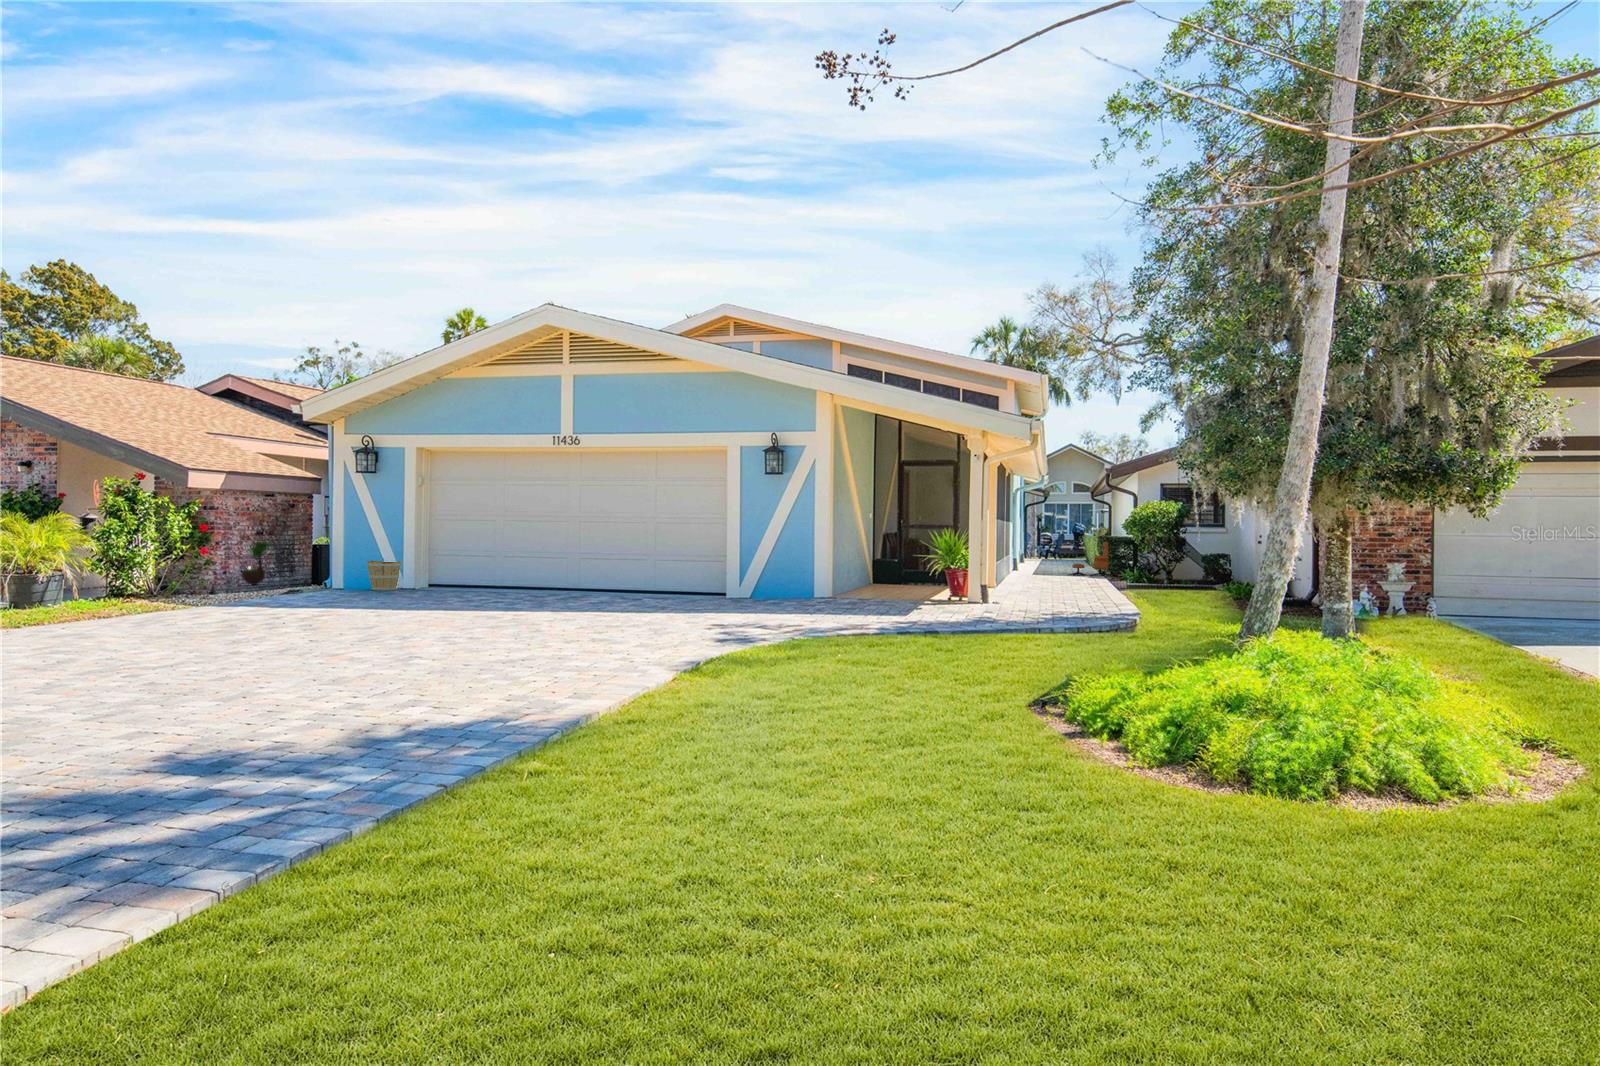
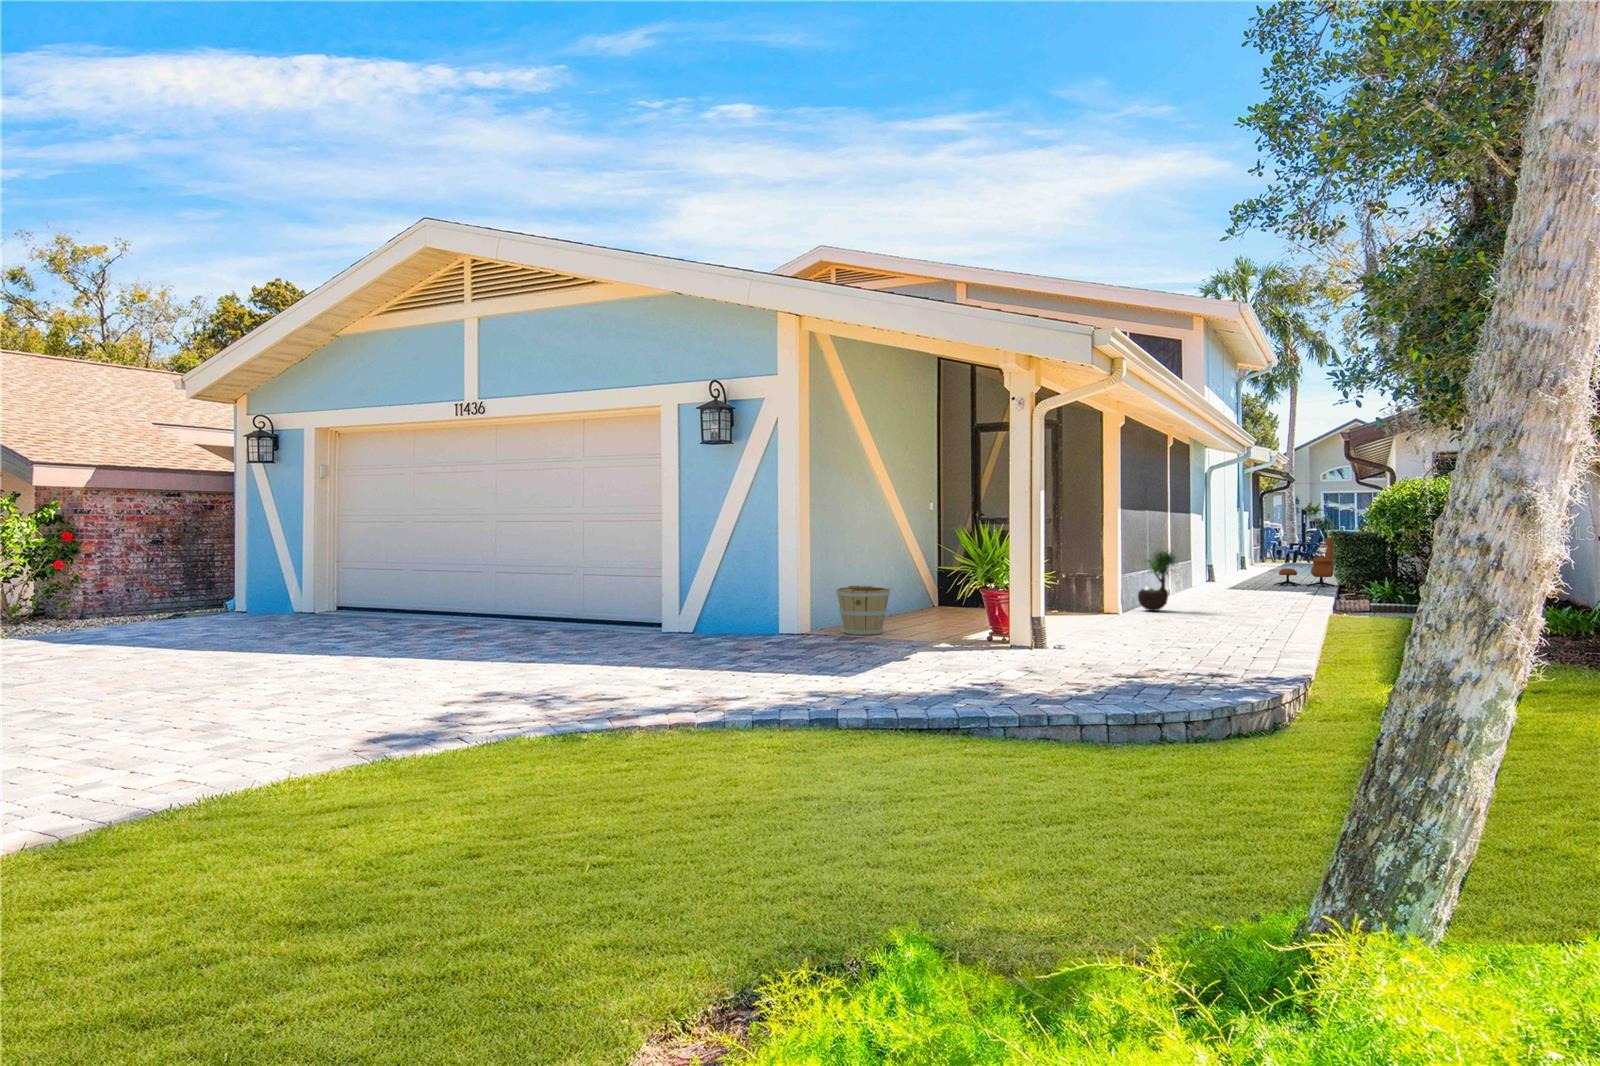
potted tree: present [242,541,269,584] -> present [1138,550,1176,611]
wooden bucket: present [367,560,401,591] -> present [836,586,890,635]

